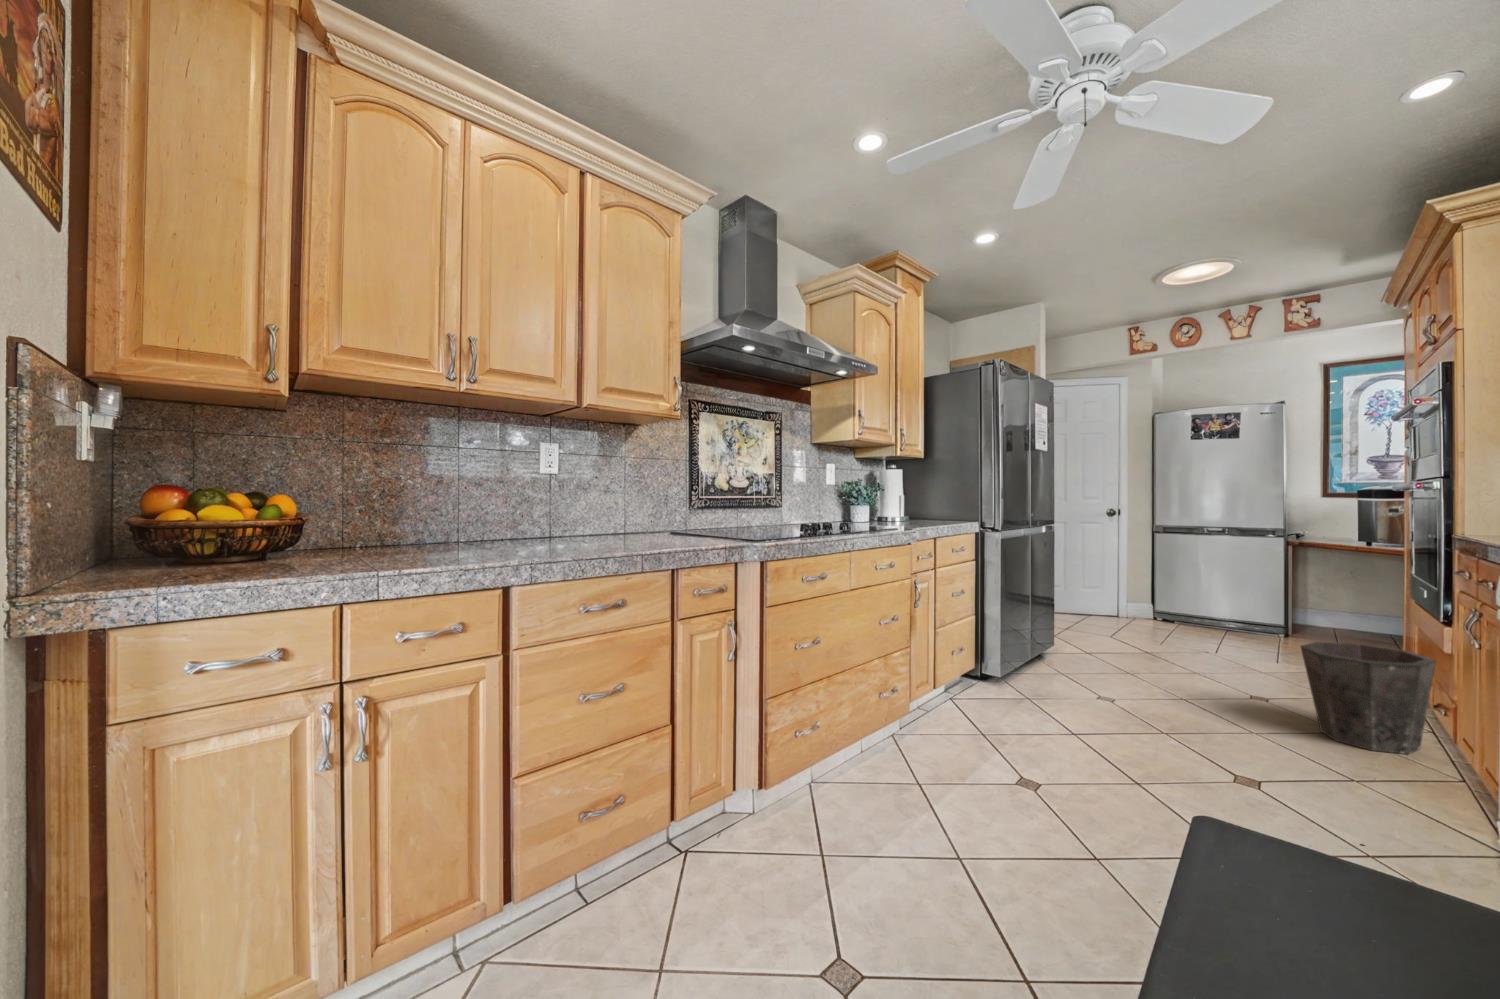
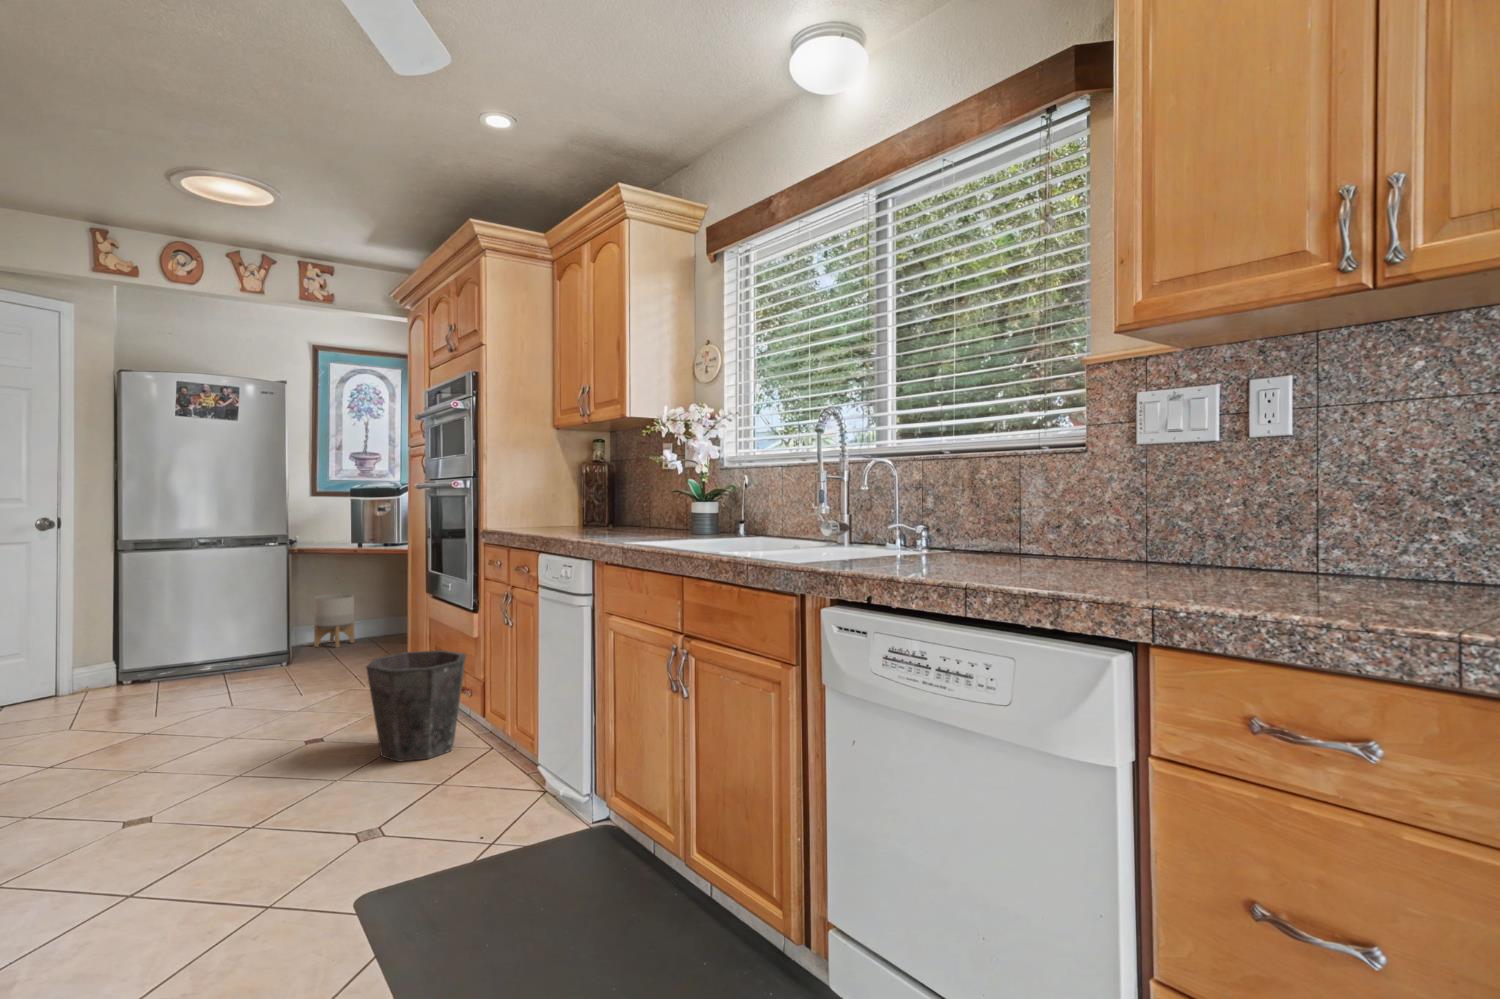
planter: none [1328,586,1378,636] -> present [314,594,354,648]

